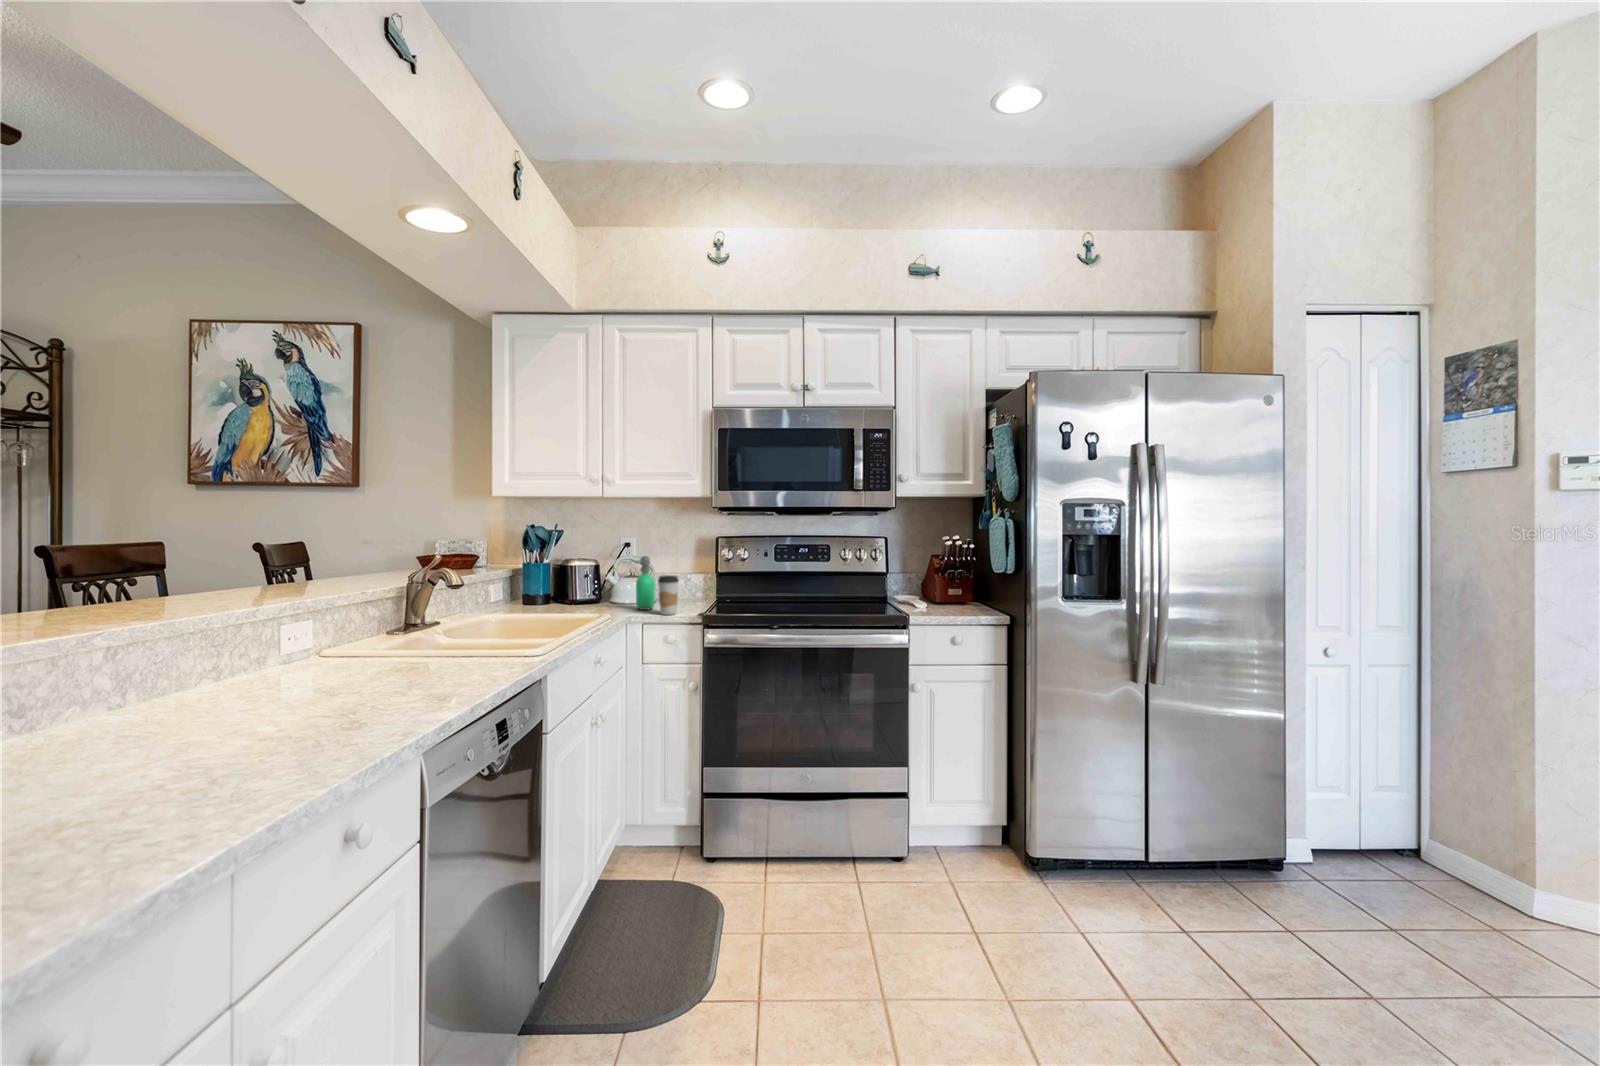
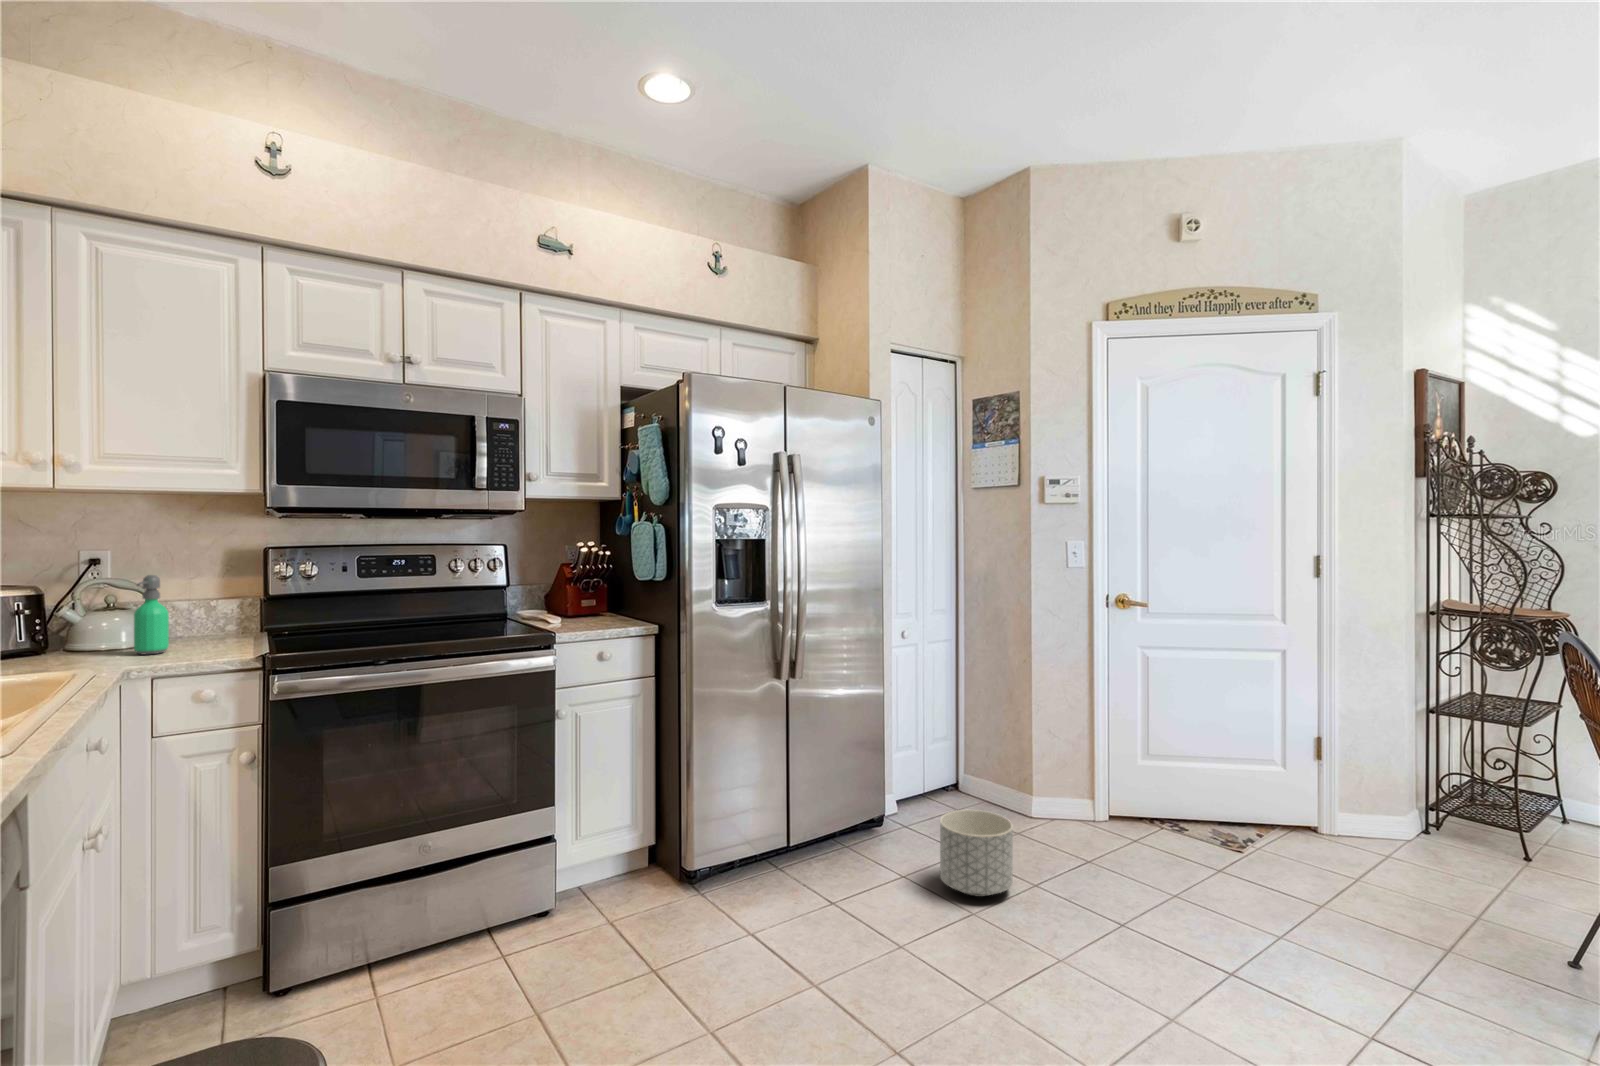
coffee cup: present [658,575,679,615] -> none [183,601,221,658]
planter: none [1334,869,1449,987] -> present [940,810,1013,897]

